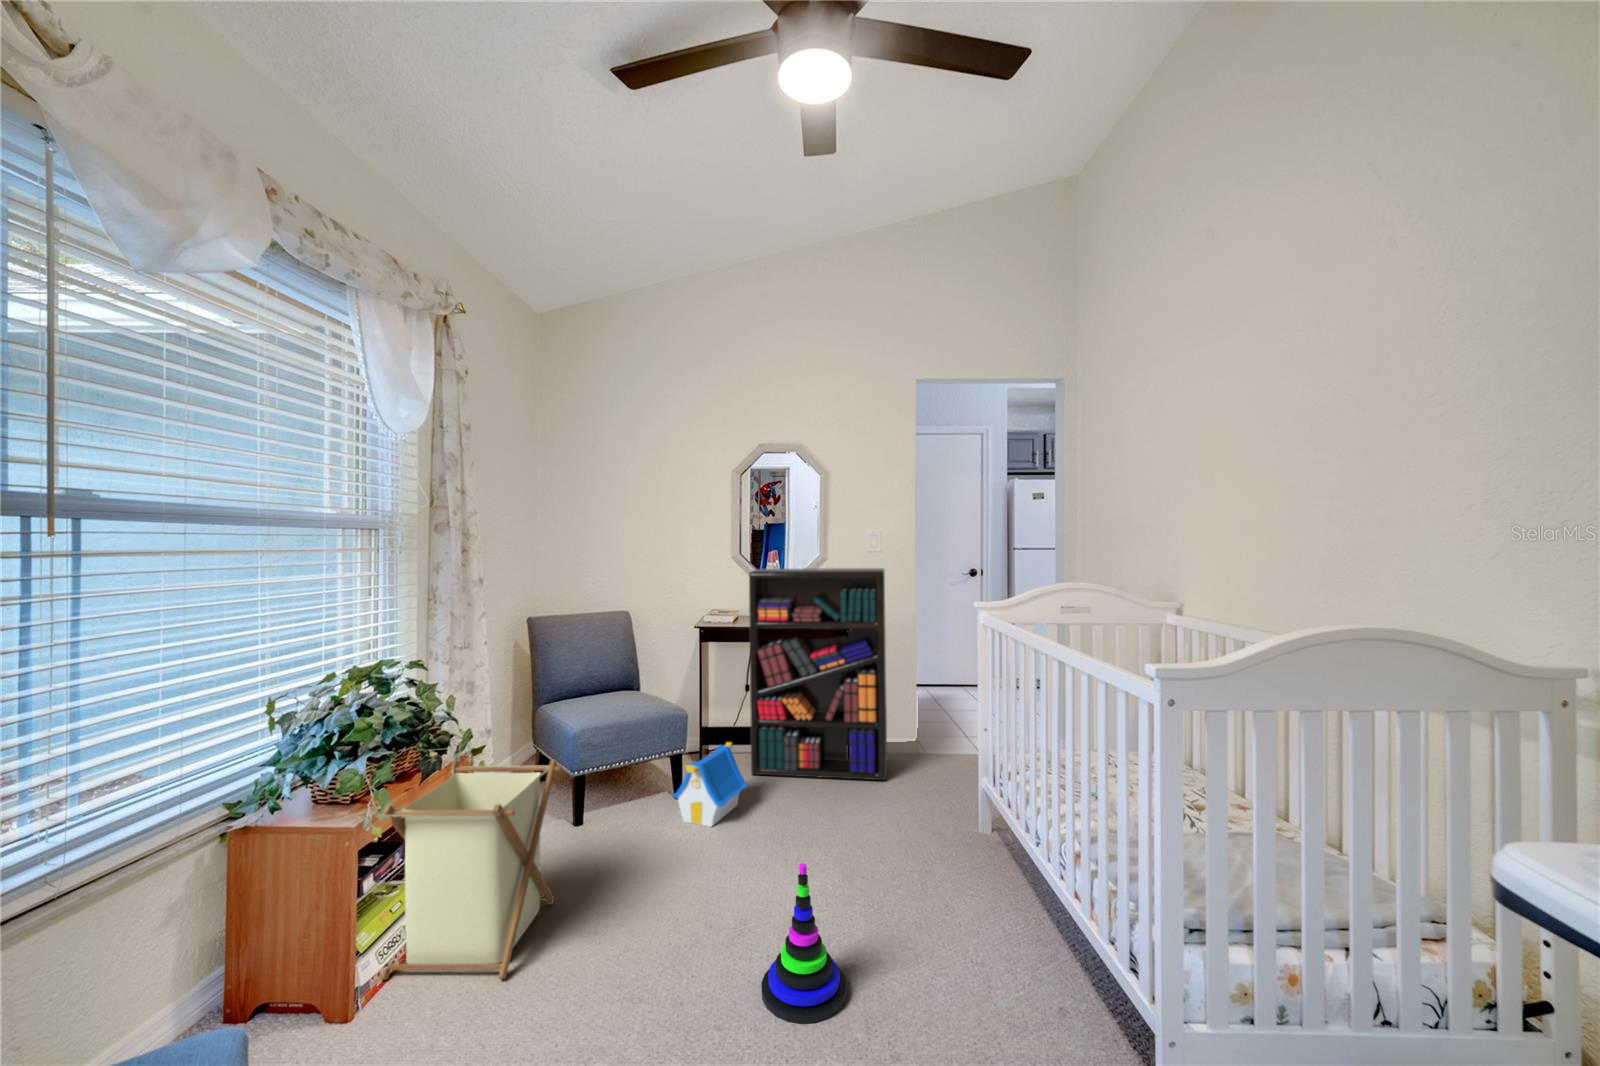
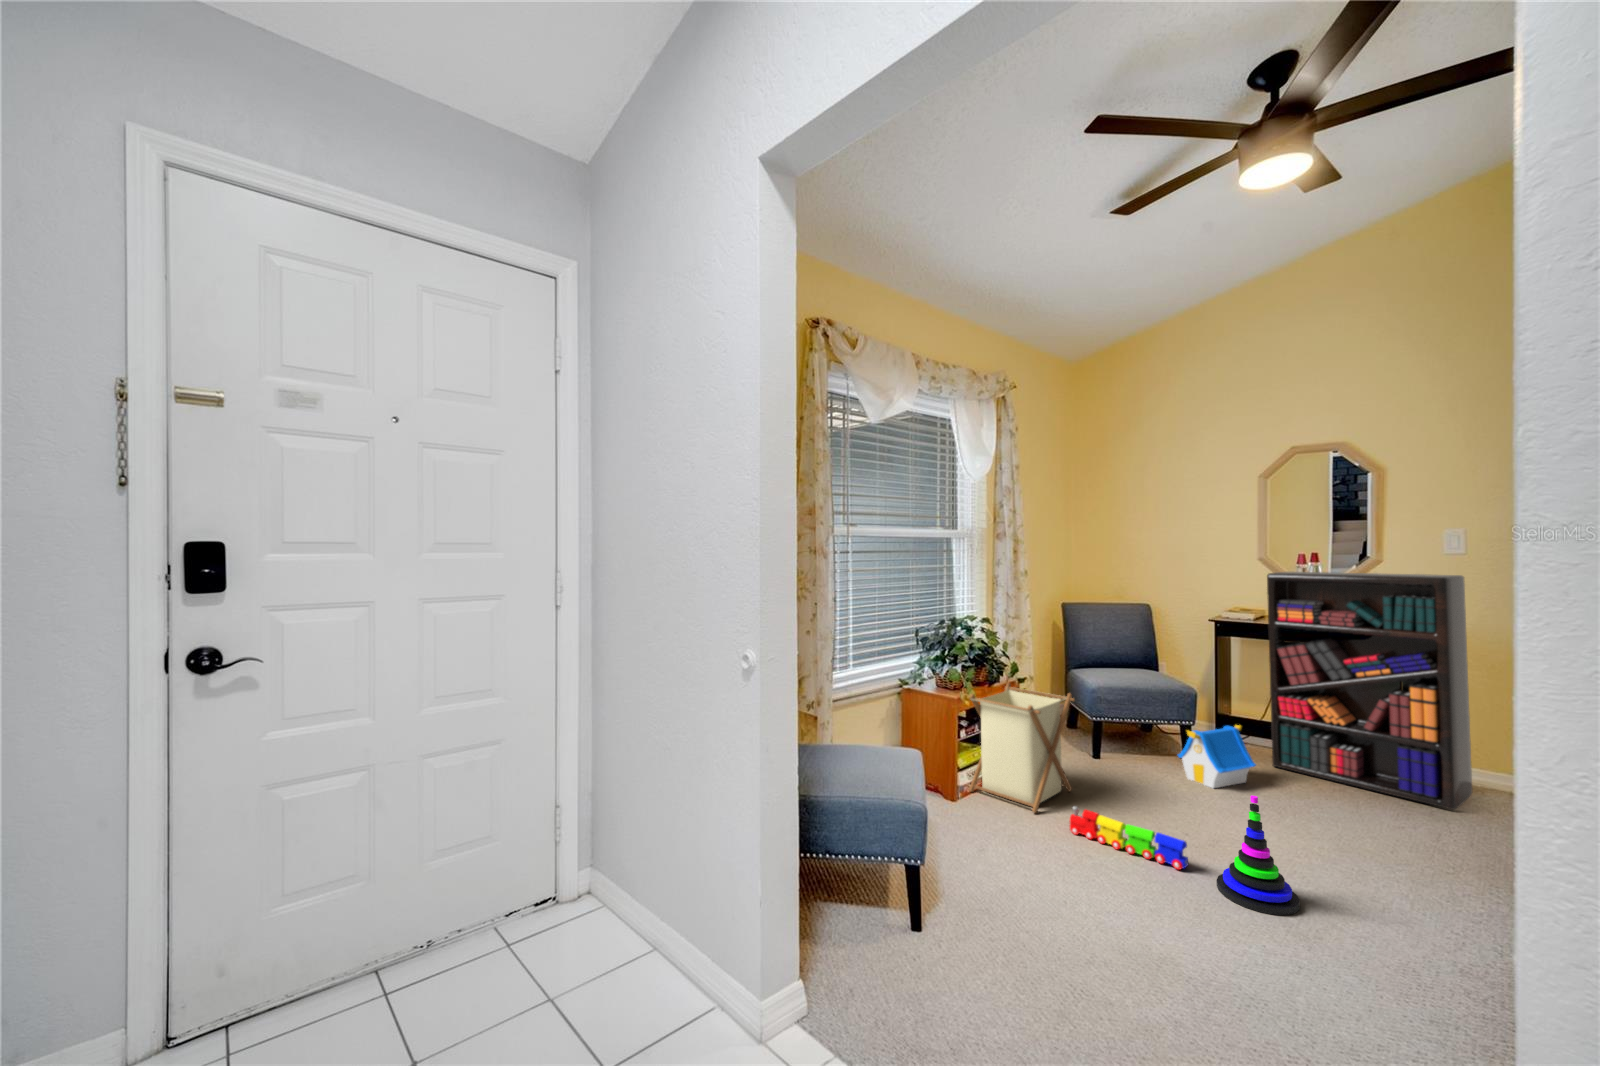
toy train: none [562,948,725,998] -> present [1070,806,1188,870]

